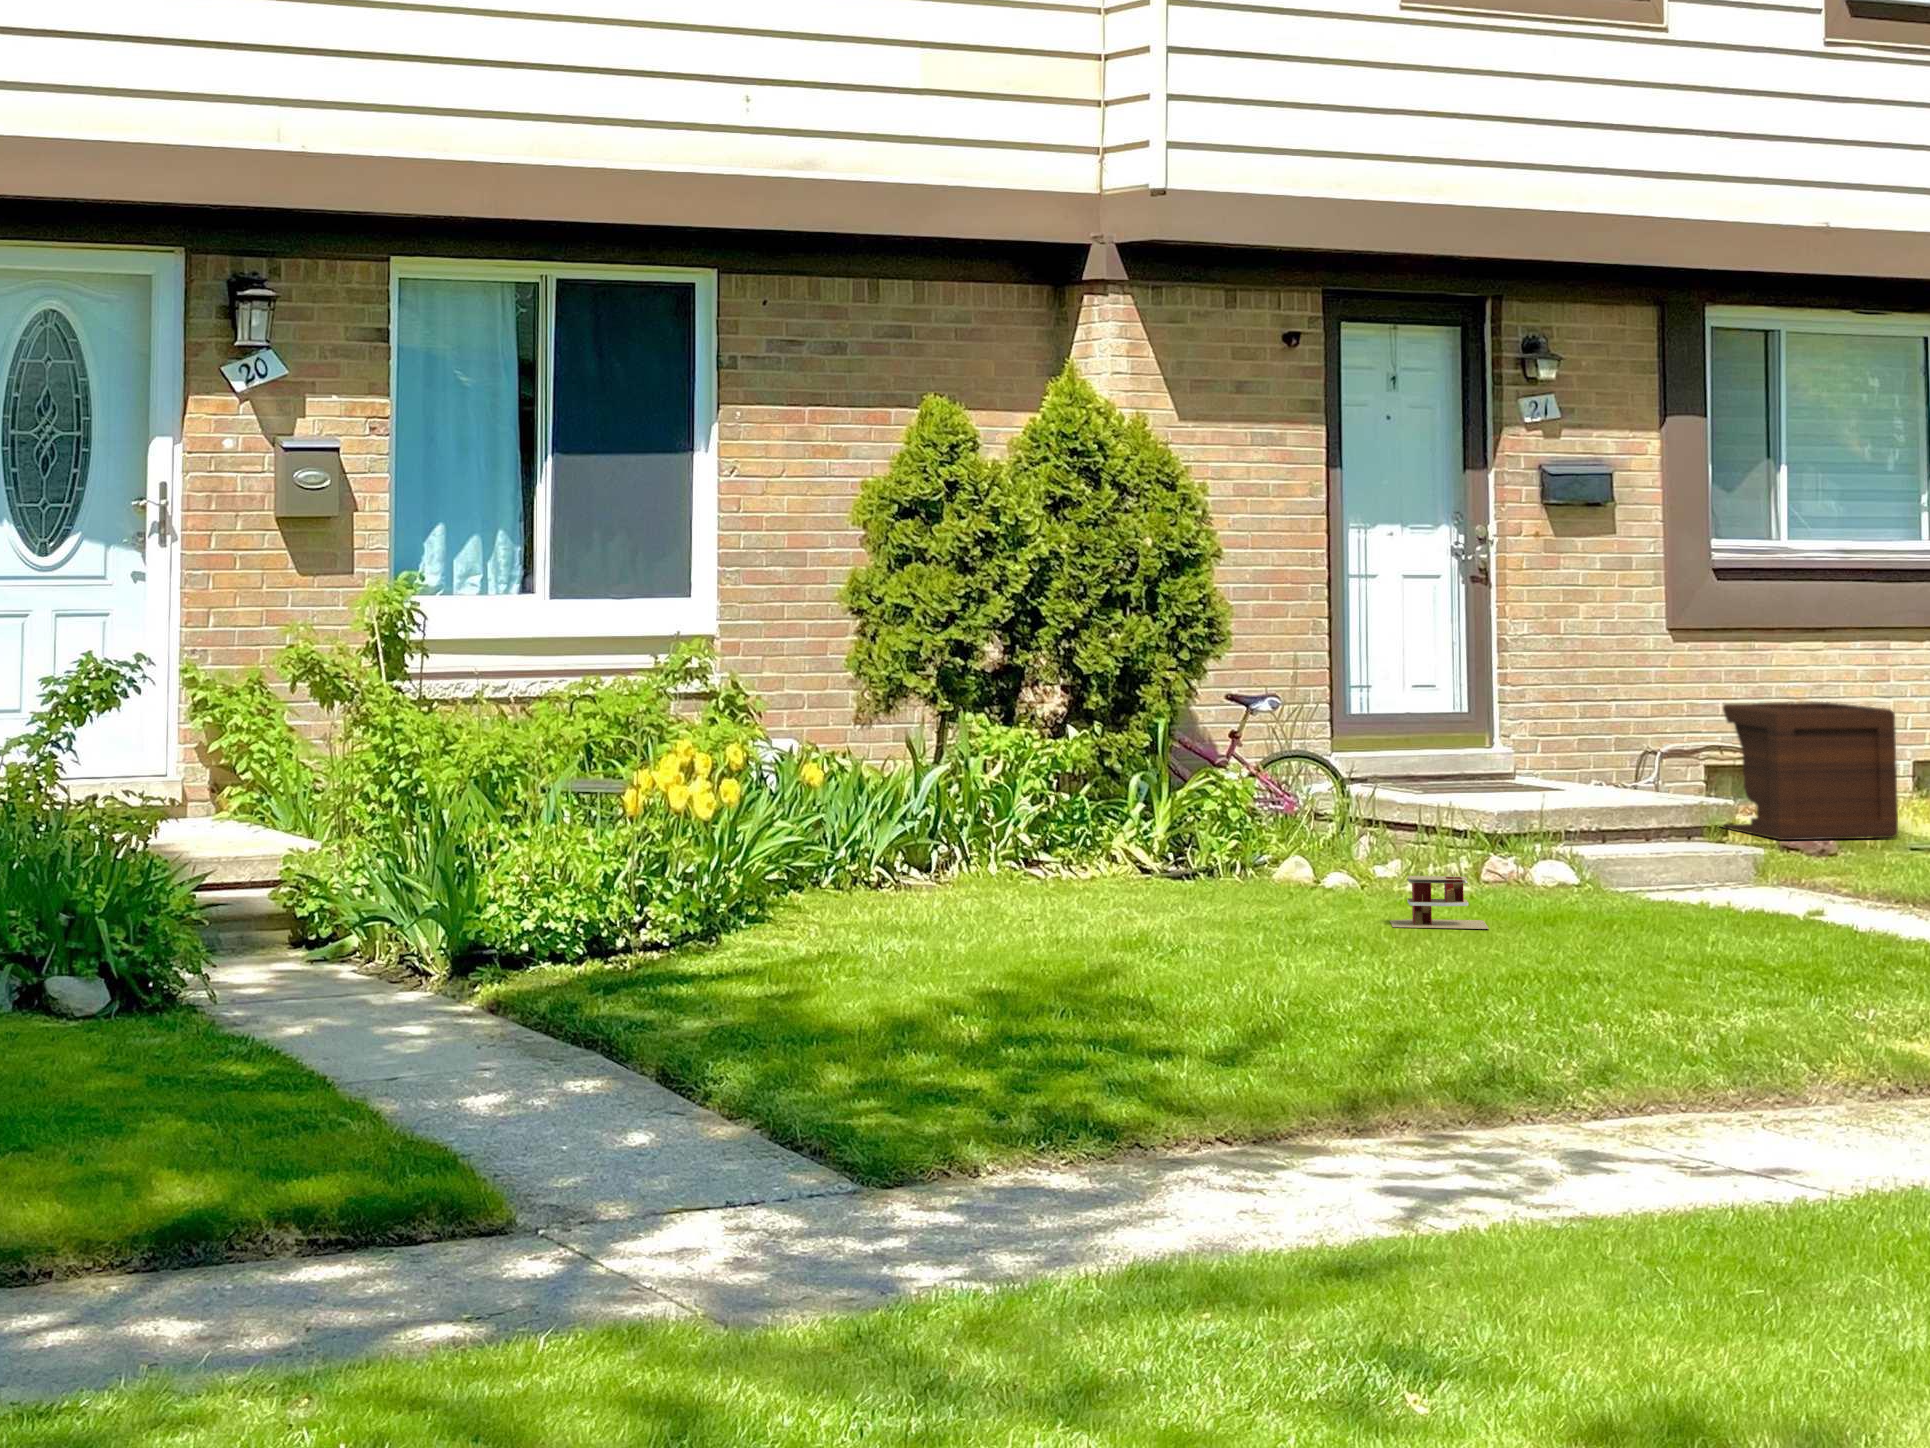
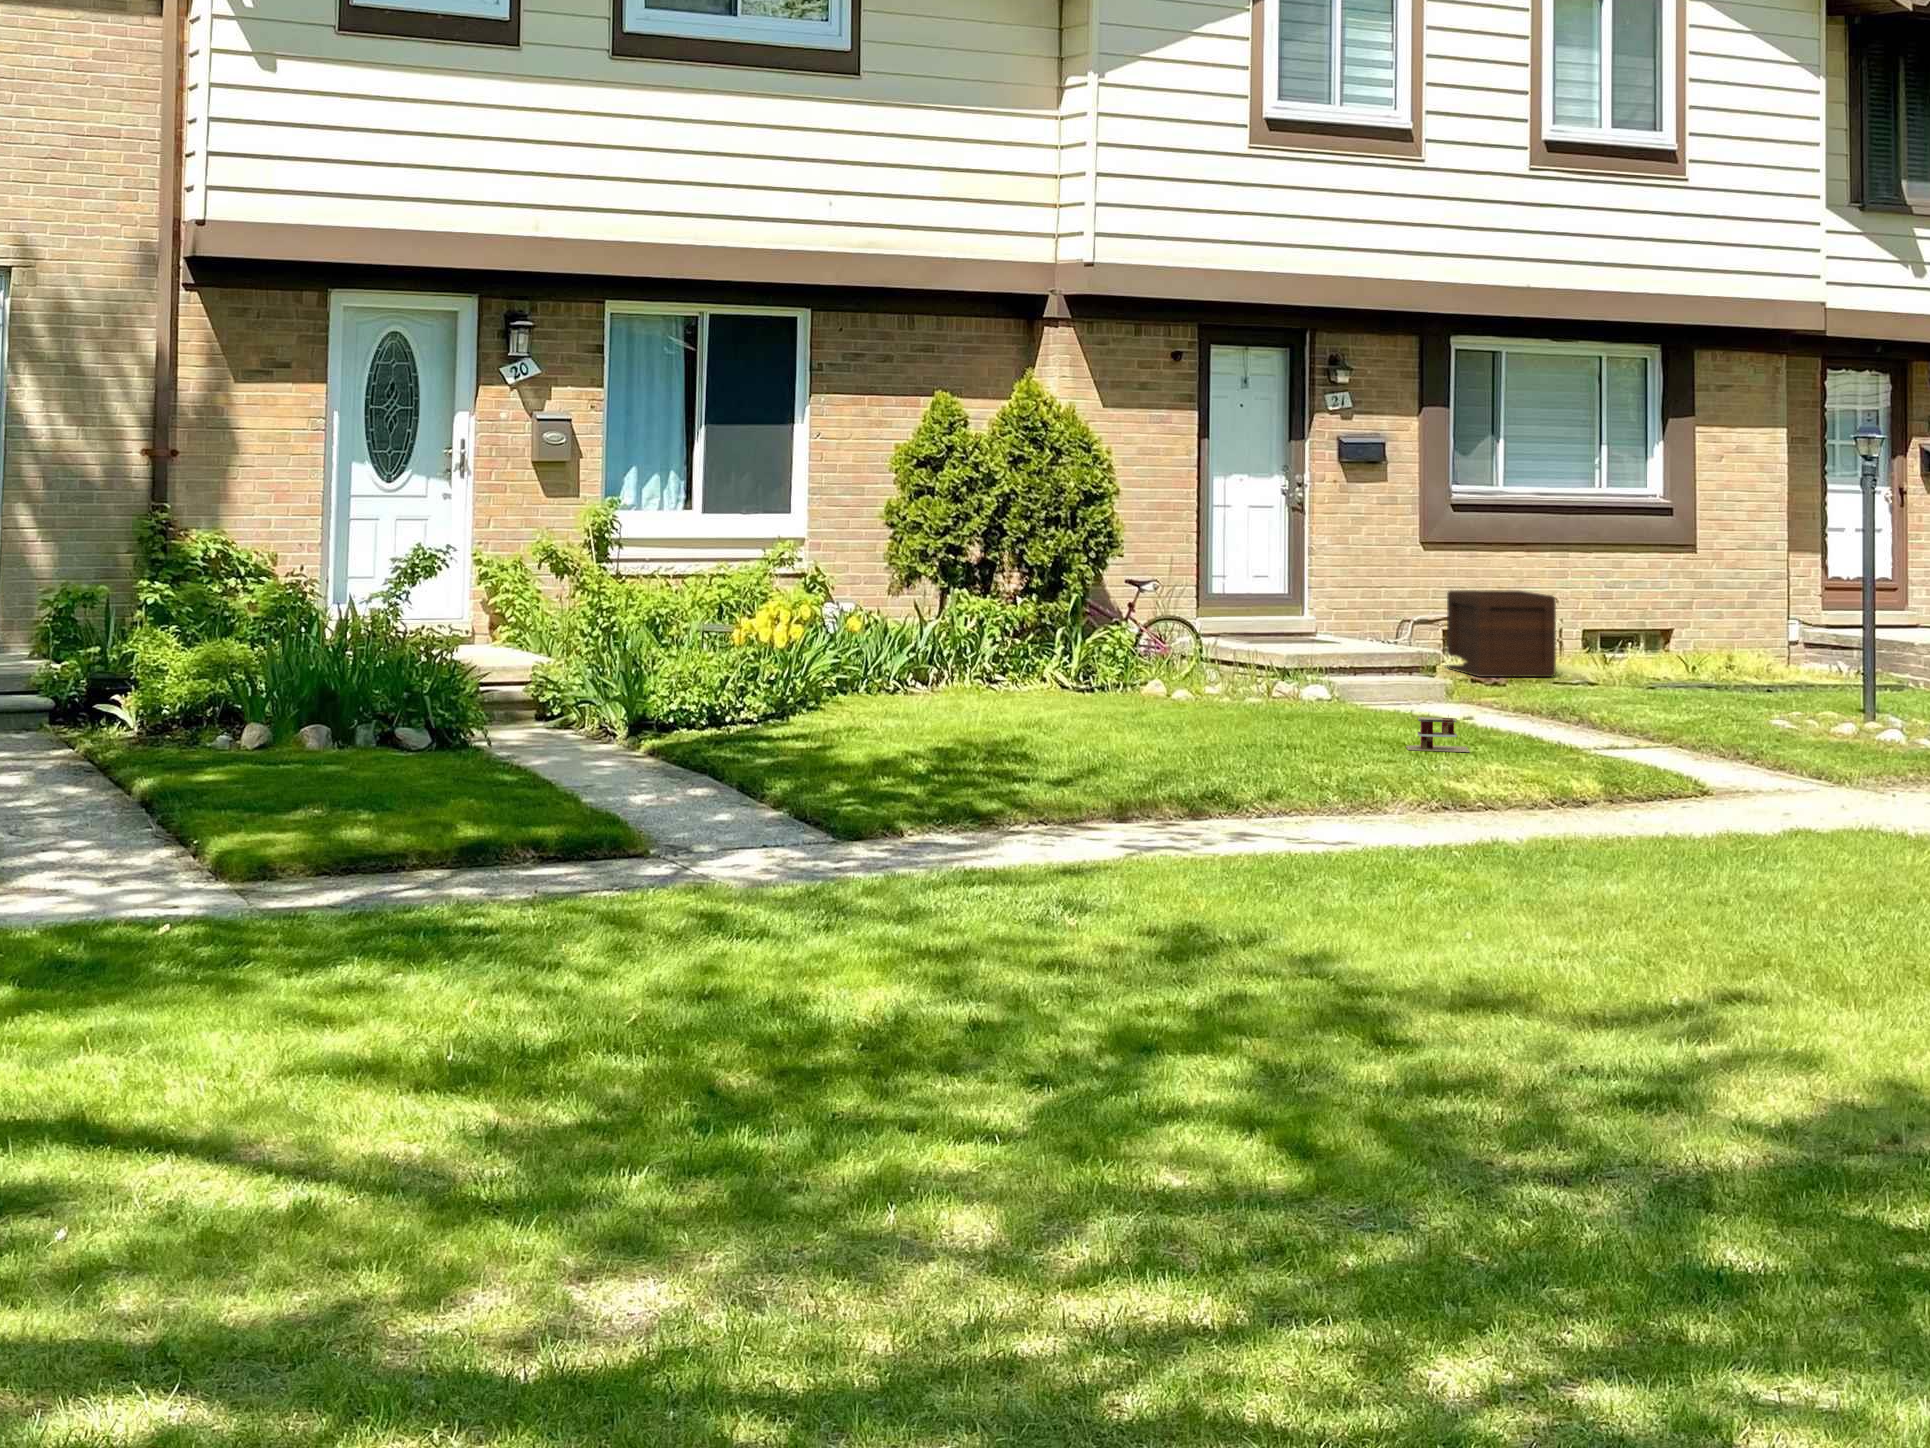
toy house: present [1390,872,1489,929] -> present [1406,717,1470,752]

